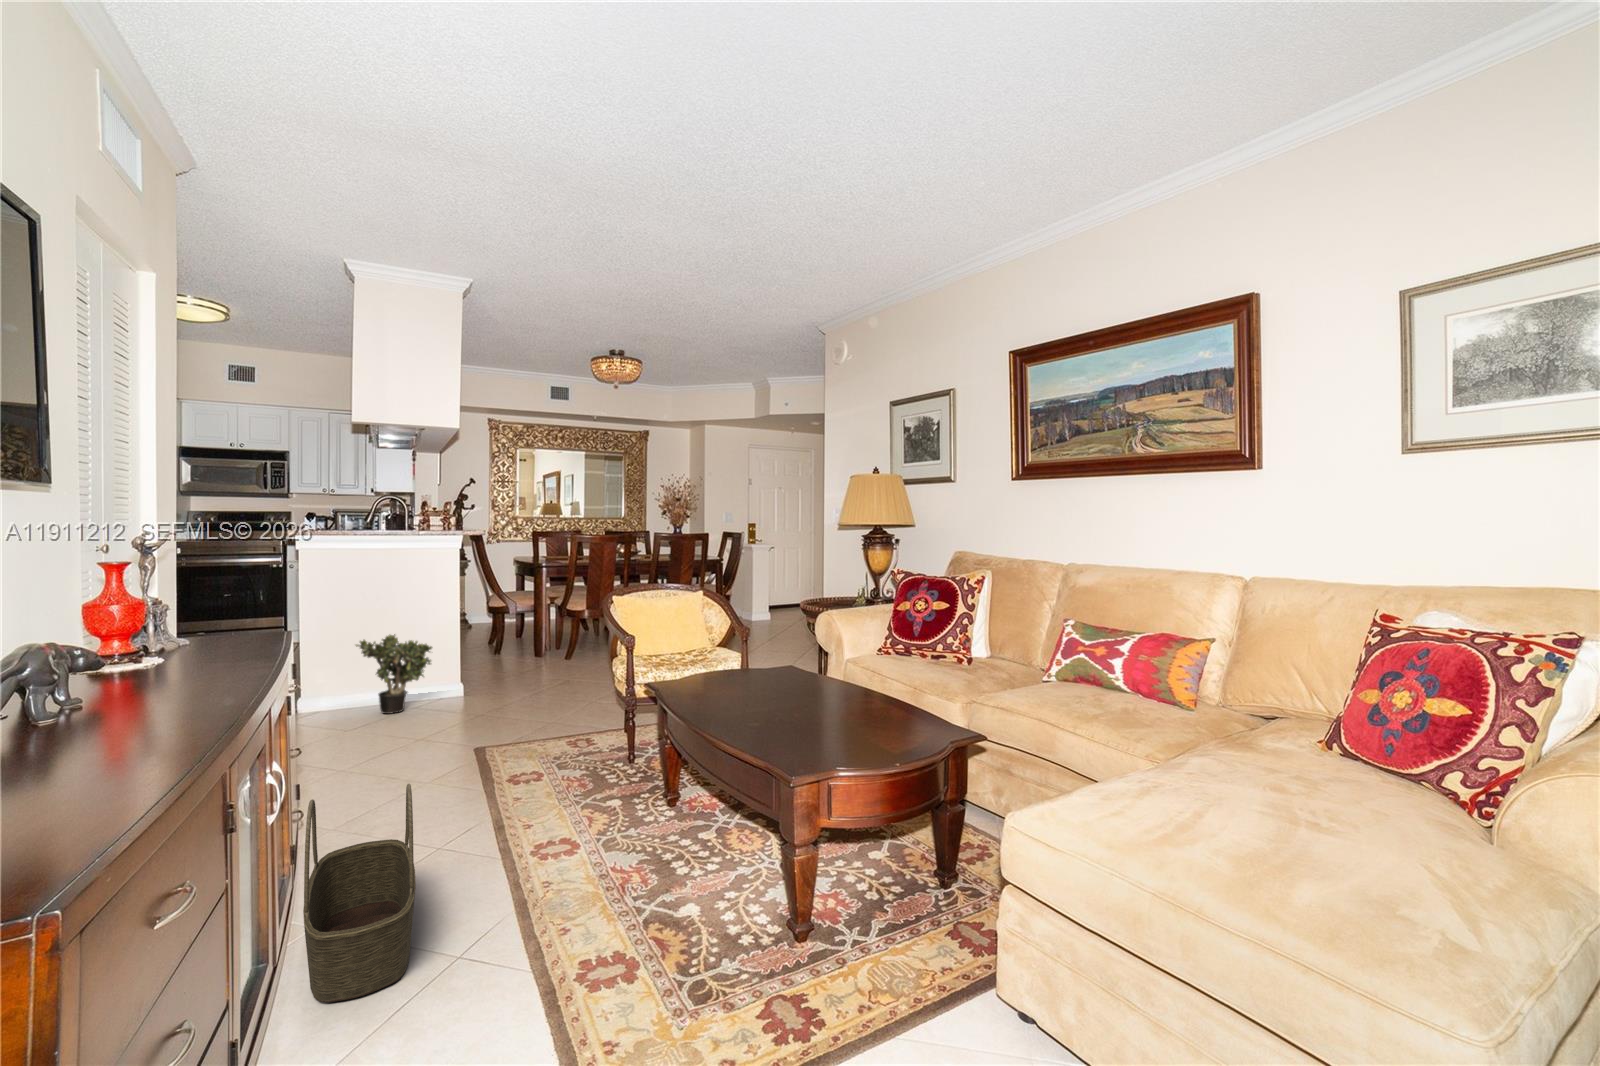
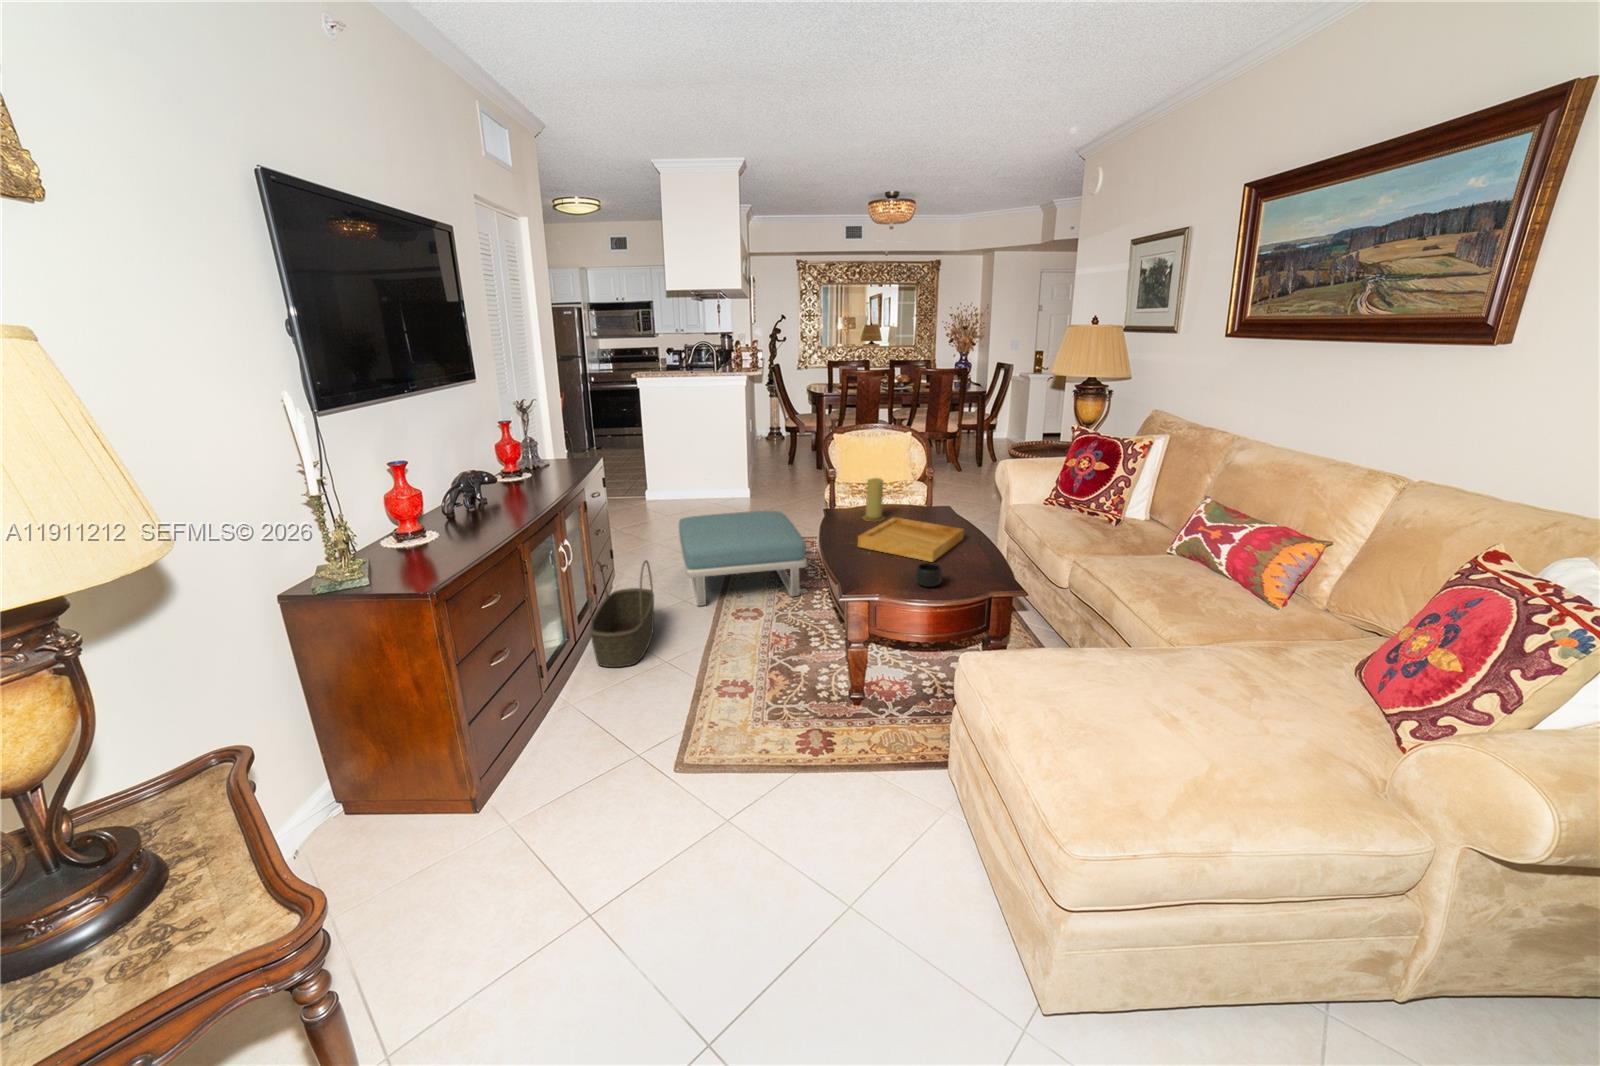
candle: none [708,632,737,687] -> present [863,478,885,521]
potted plant: present [356,634,432,714] -> none [679,449,728,504]
tray: none [740,677,848,719] -> present [858,517,964,562]
footstool: none [404,699,627,855] -> present [679,511,807,606]
mug: none [853,716,891,746] -> present [915,563,942,587]

